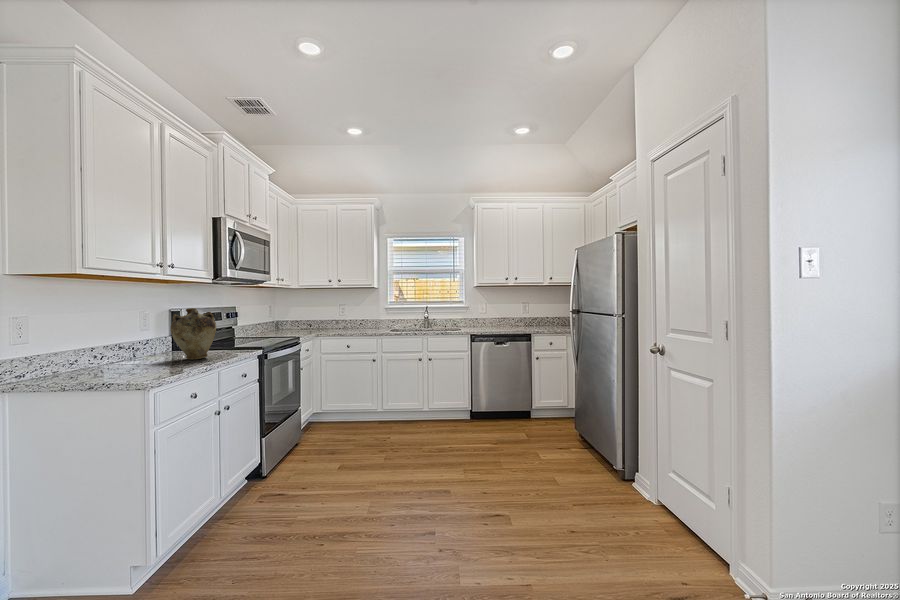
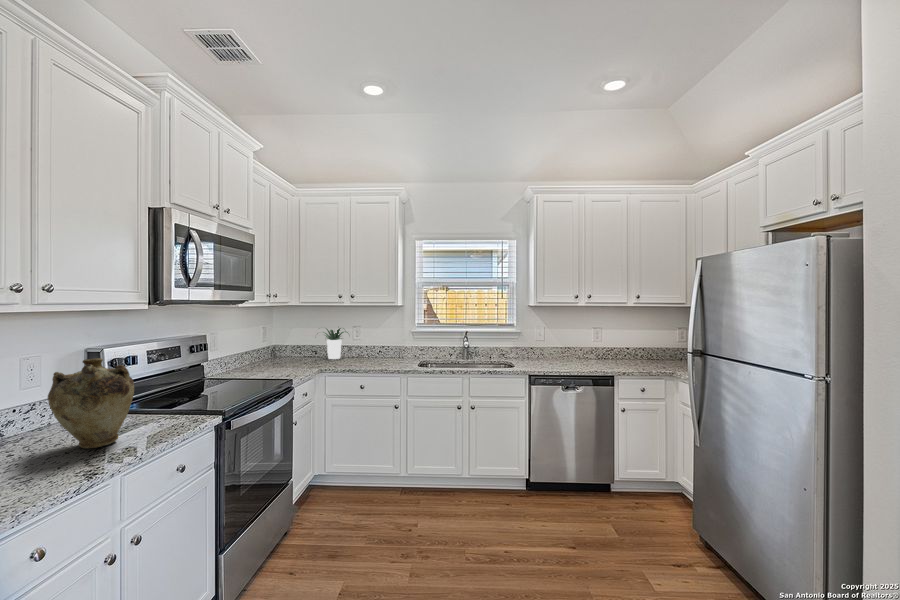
potted plant: none [310,305,340,330] -> present [323,328,348,359]

